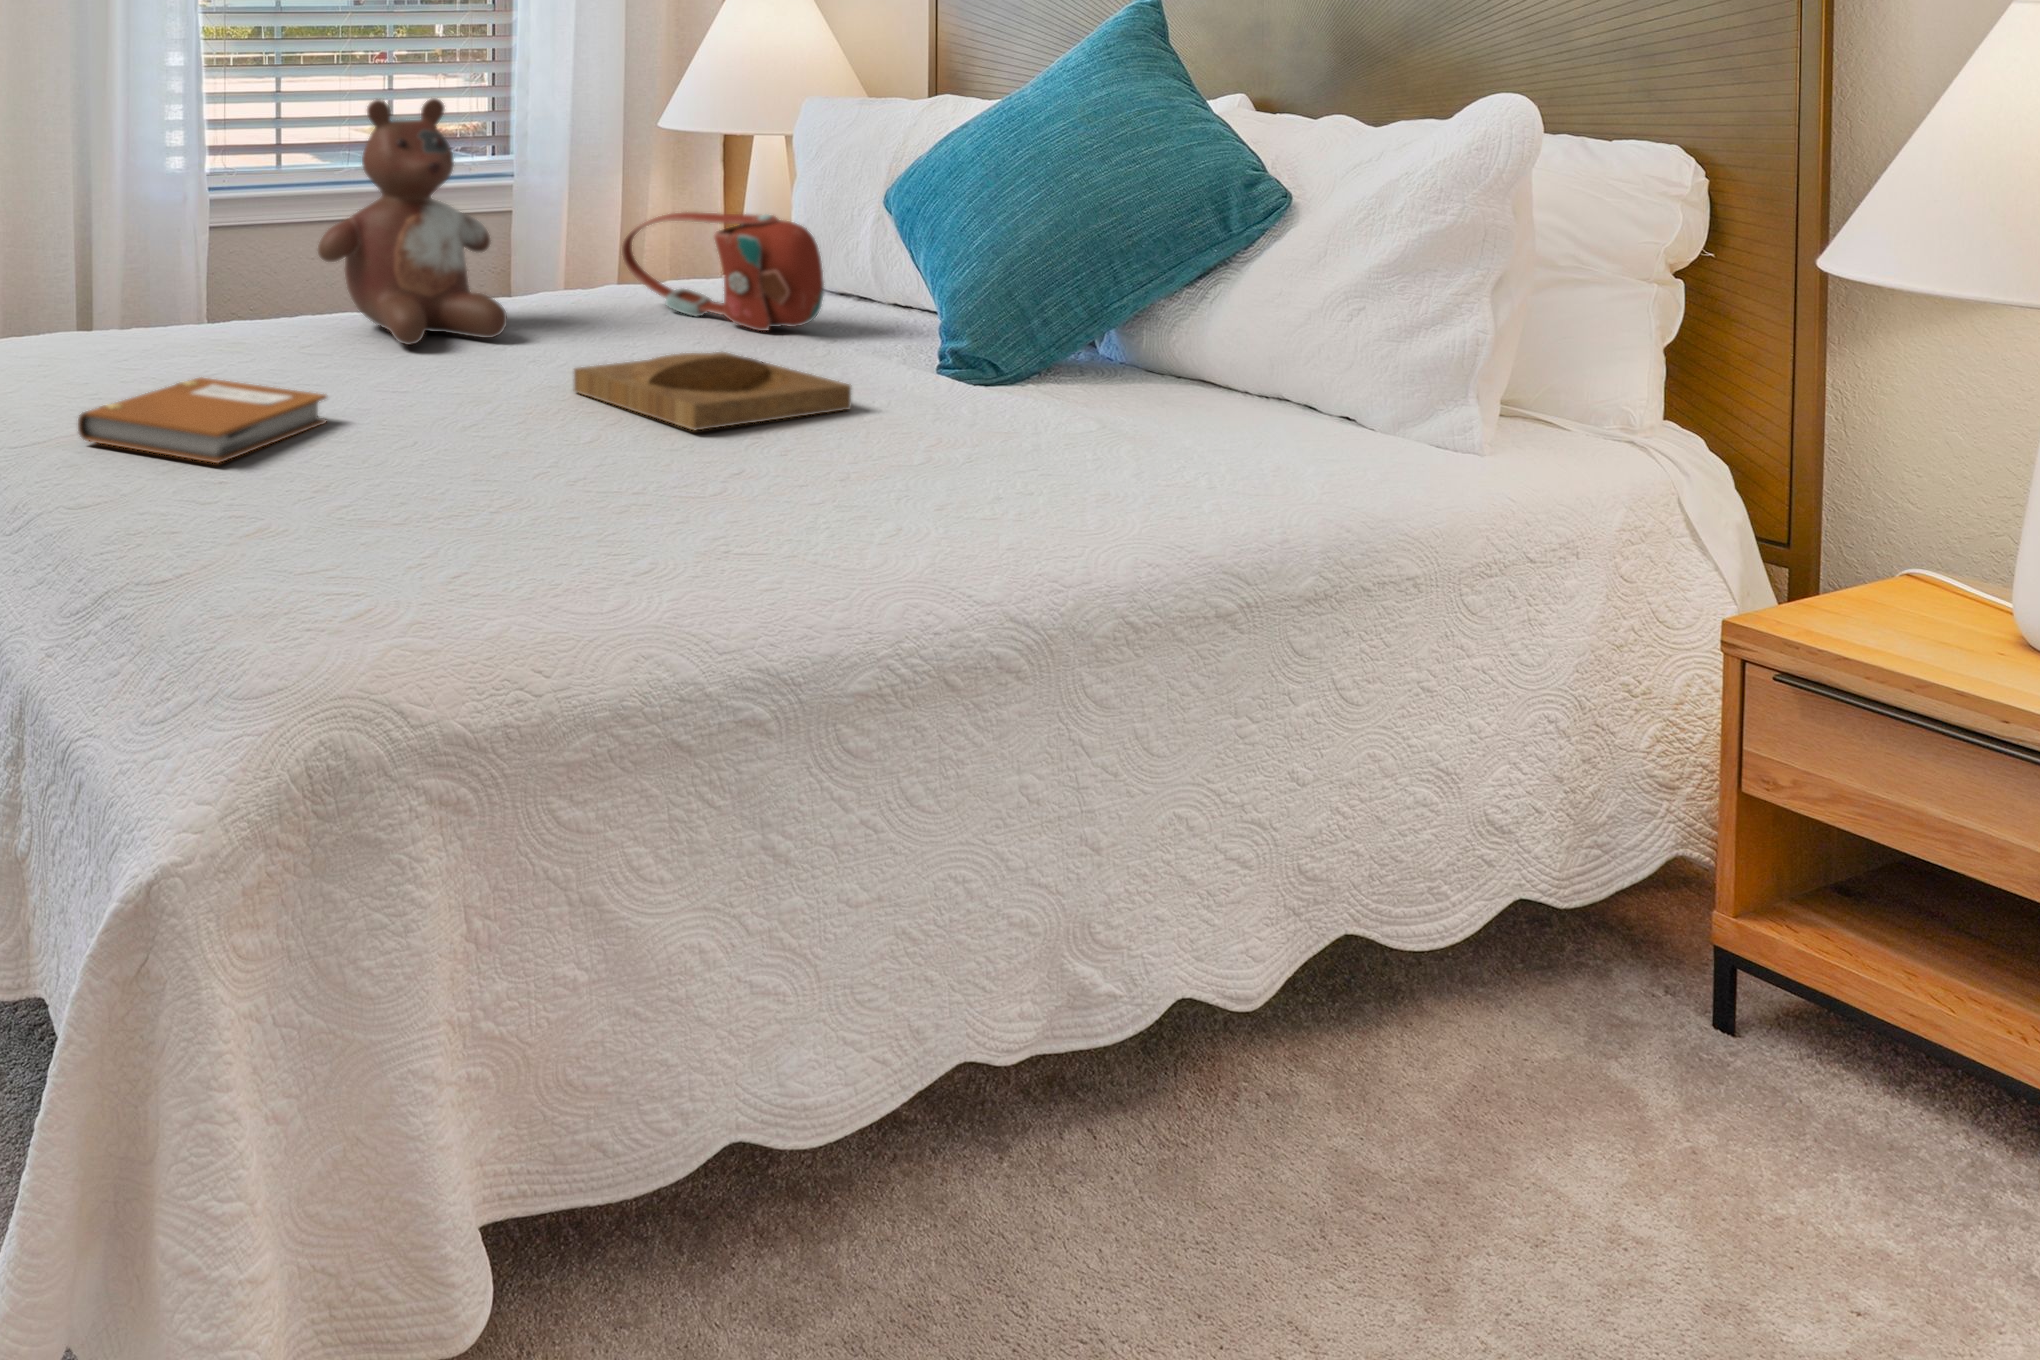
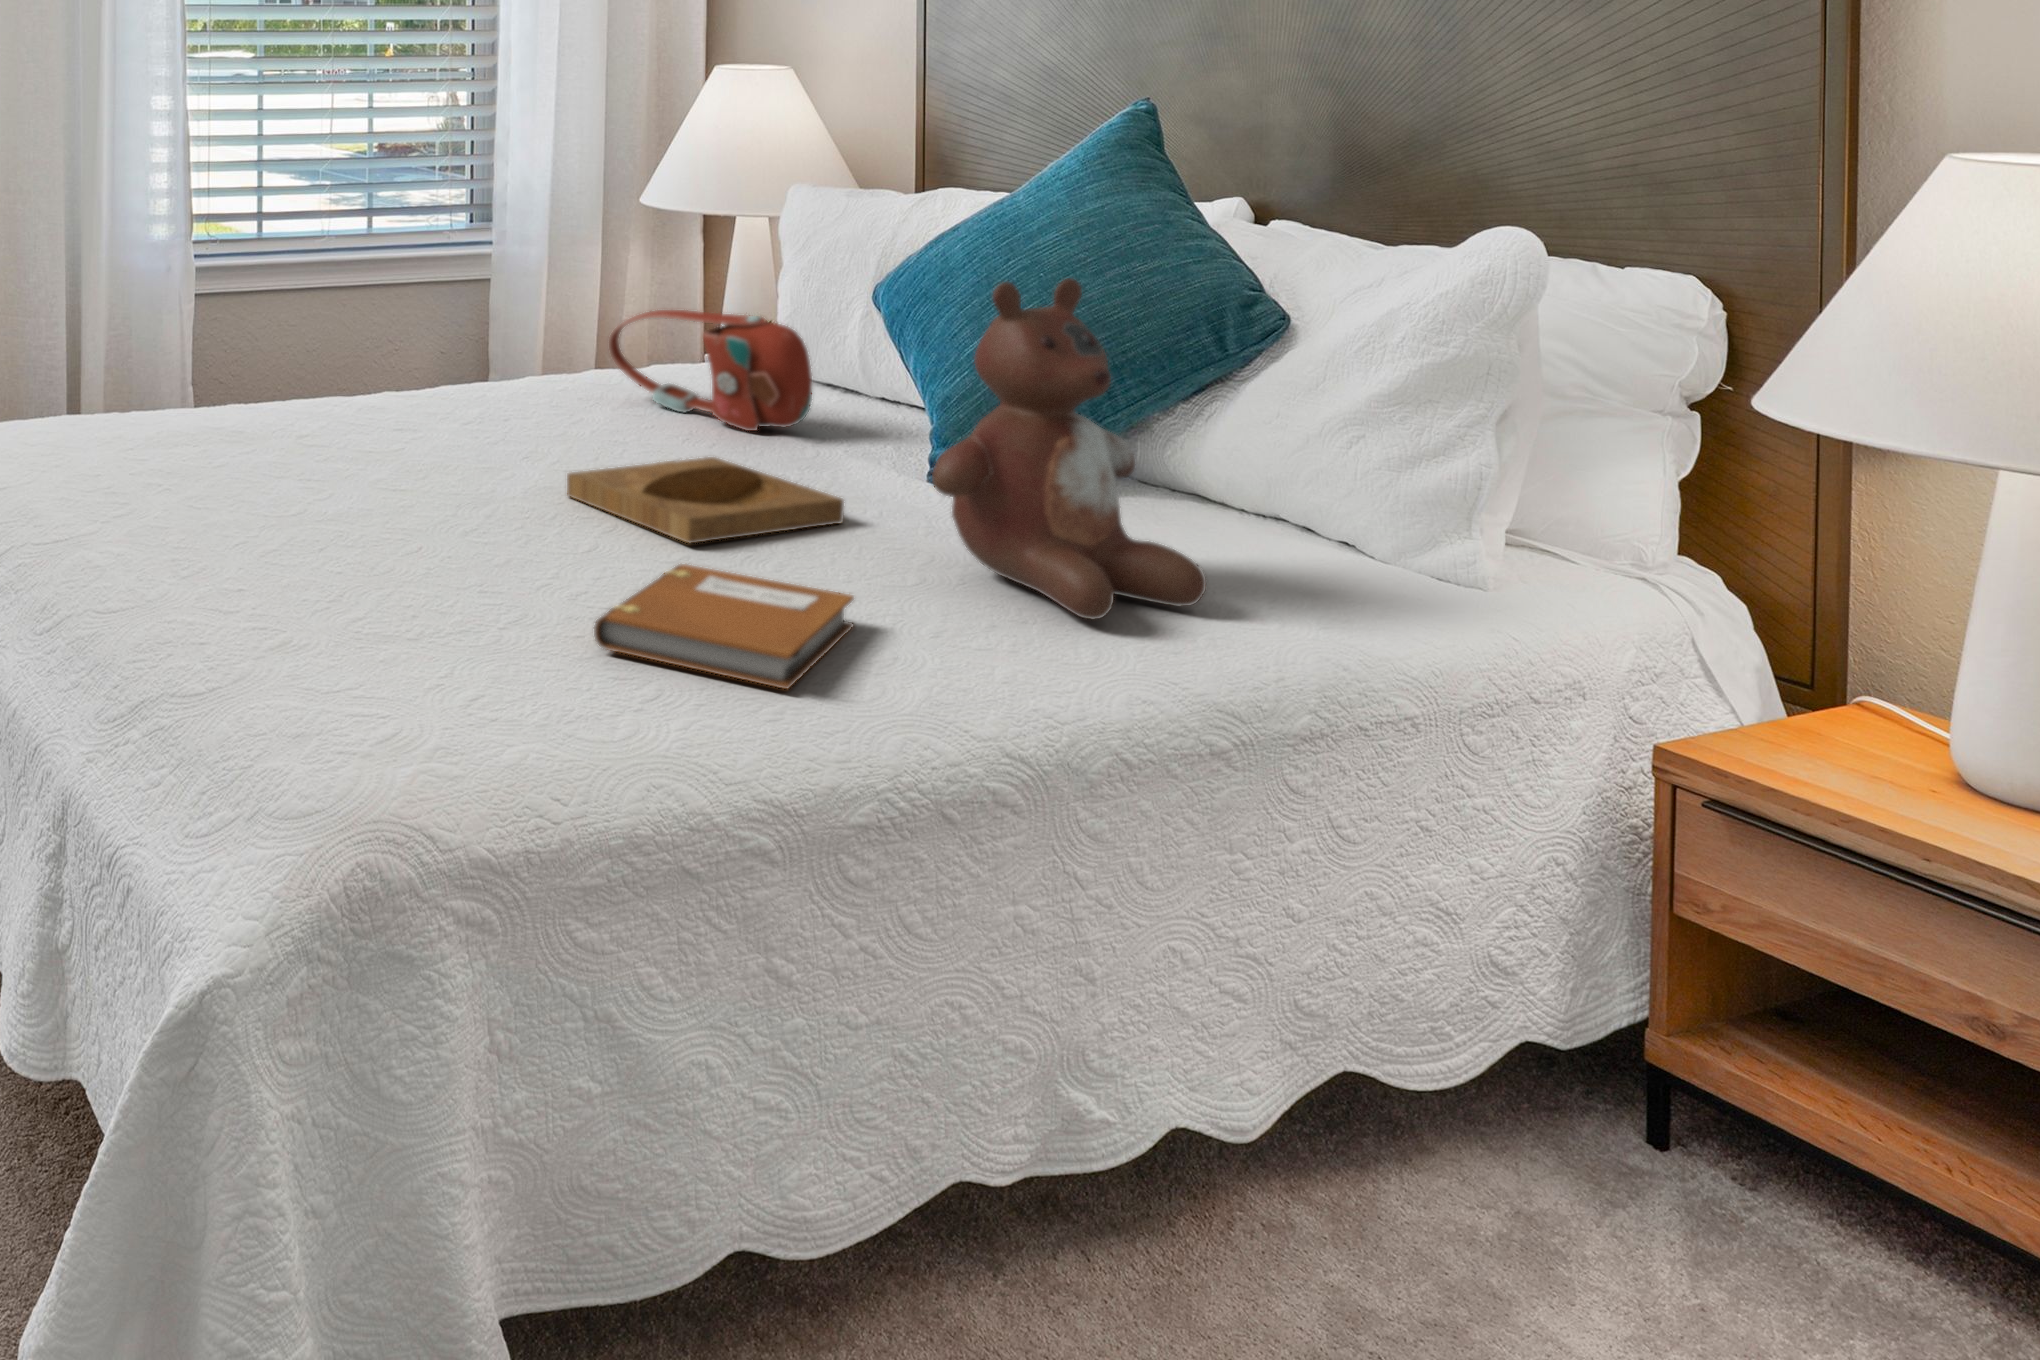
stuffed bear: present [318,98,507,345] -> present [932,278,1206,619]
notebook: present [78,378,326,463] -> present [594,564,854,690]

